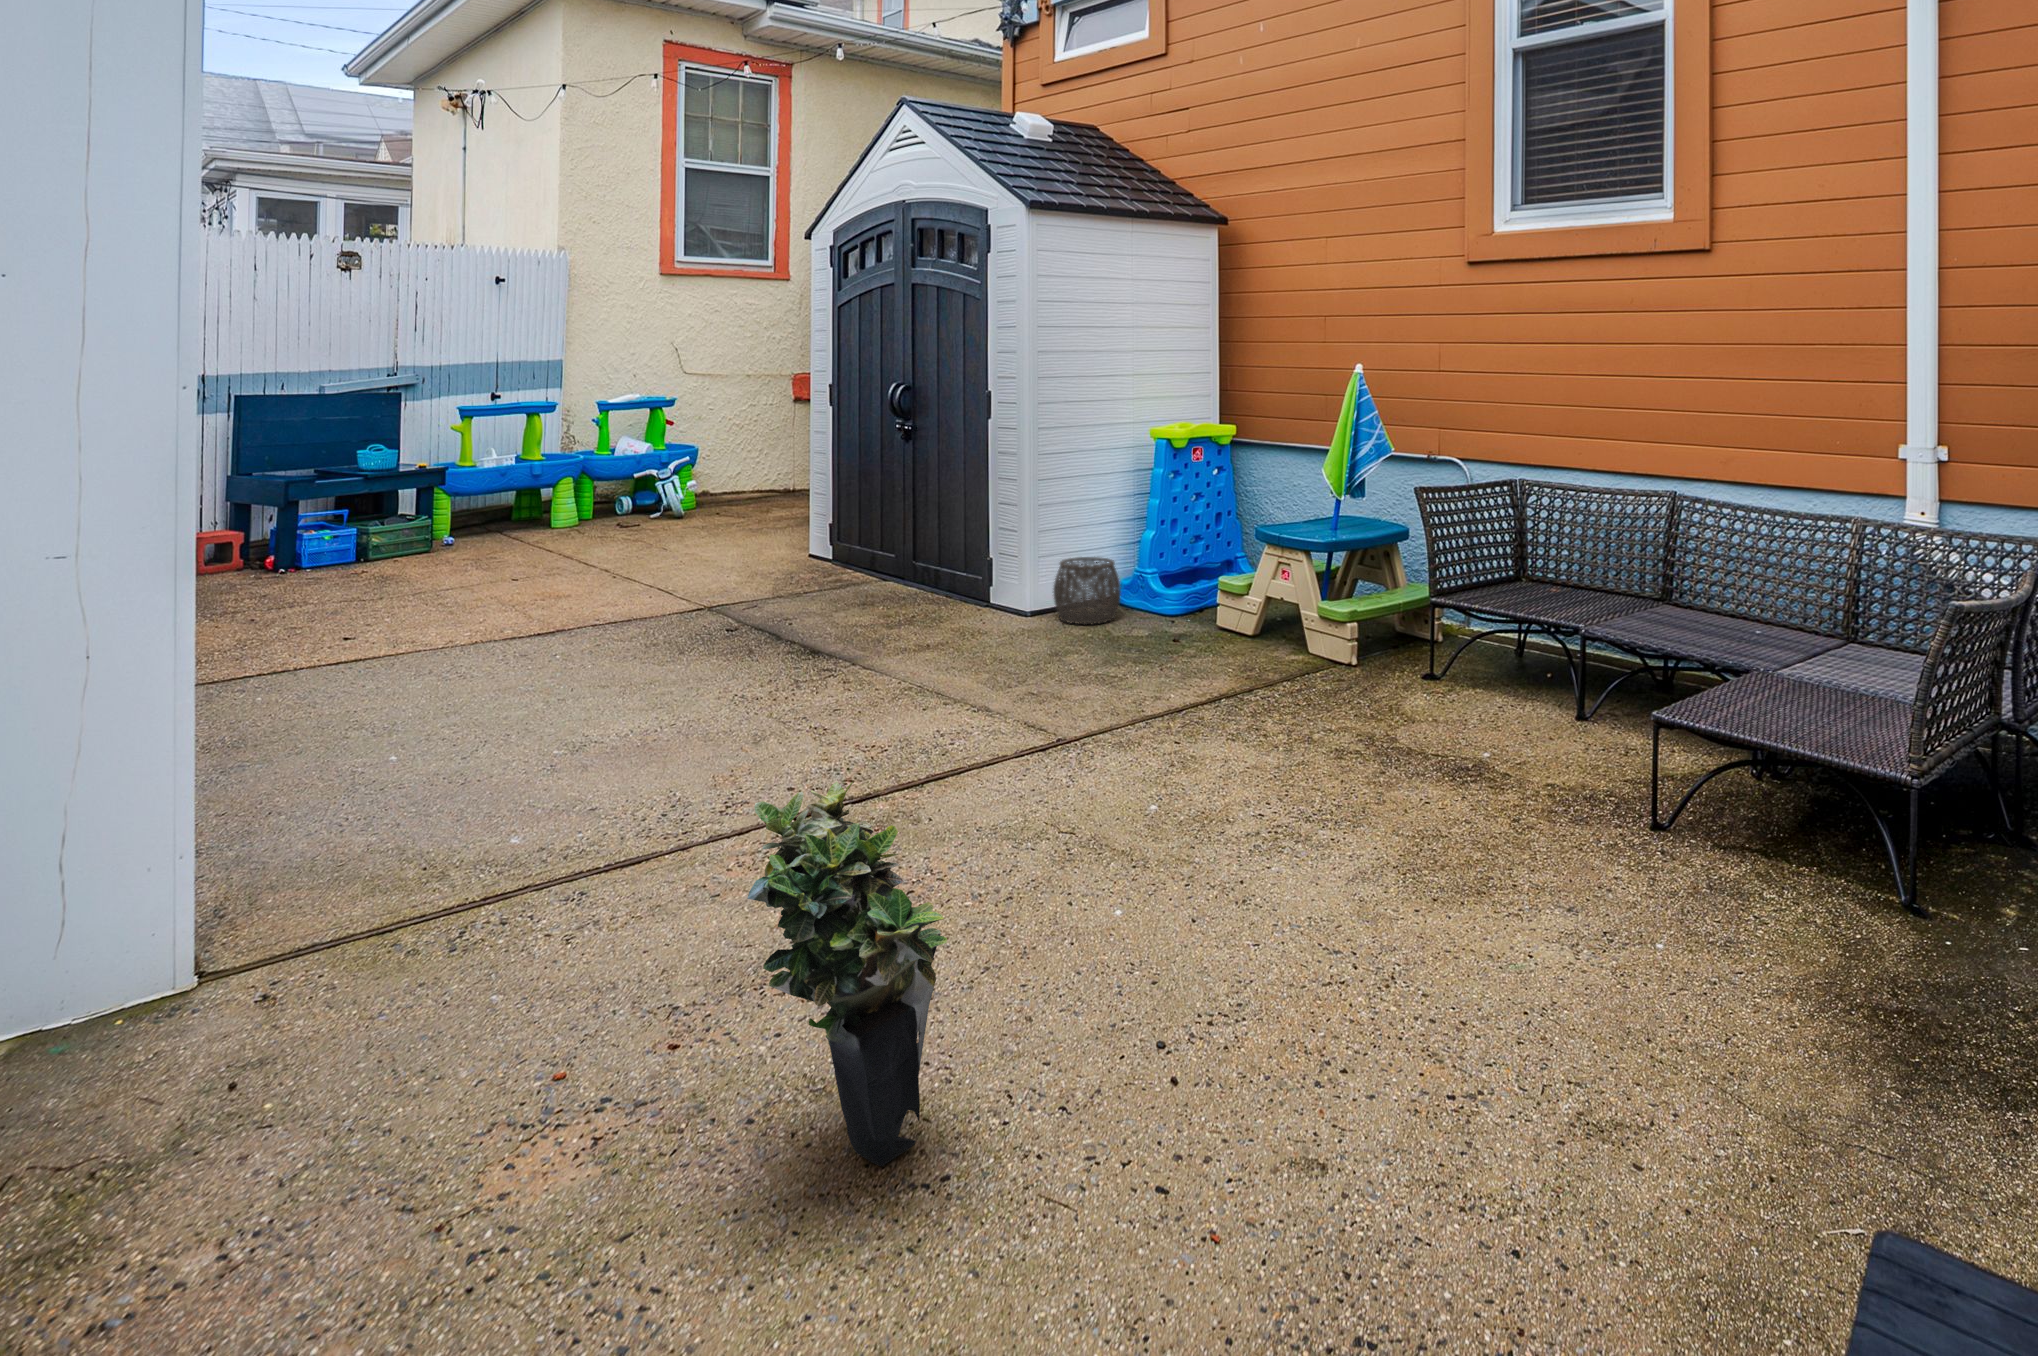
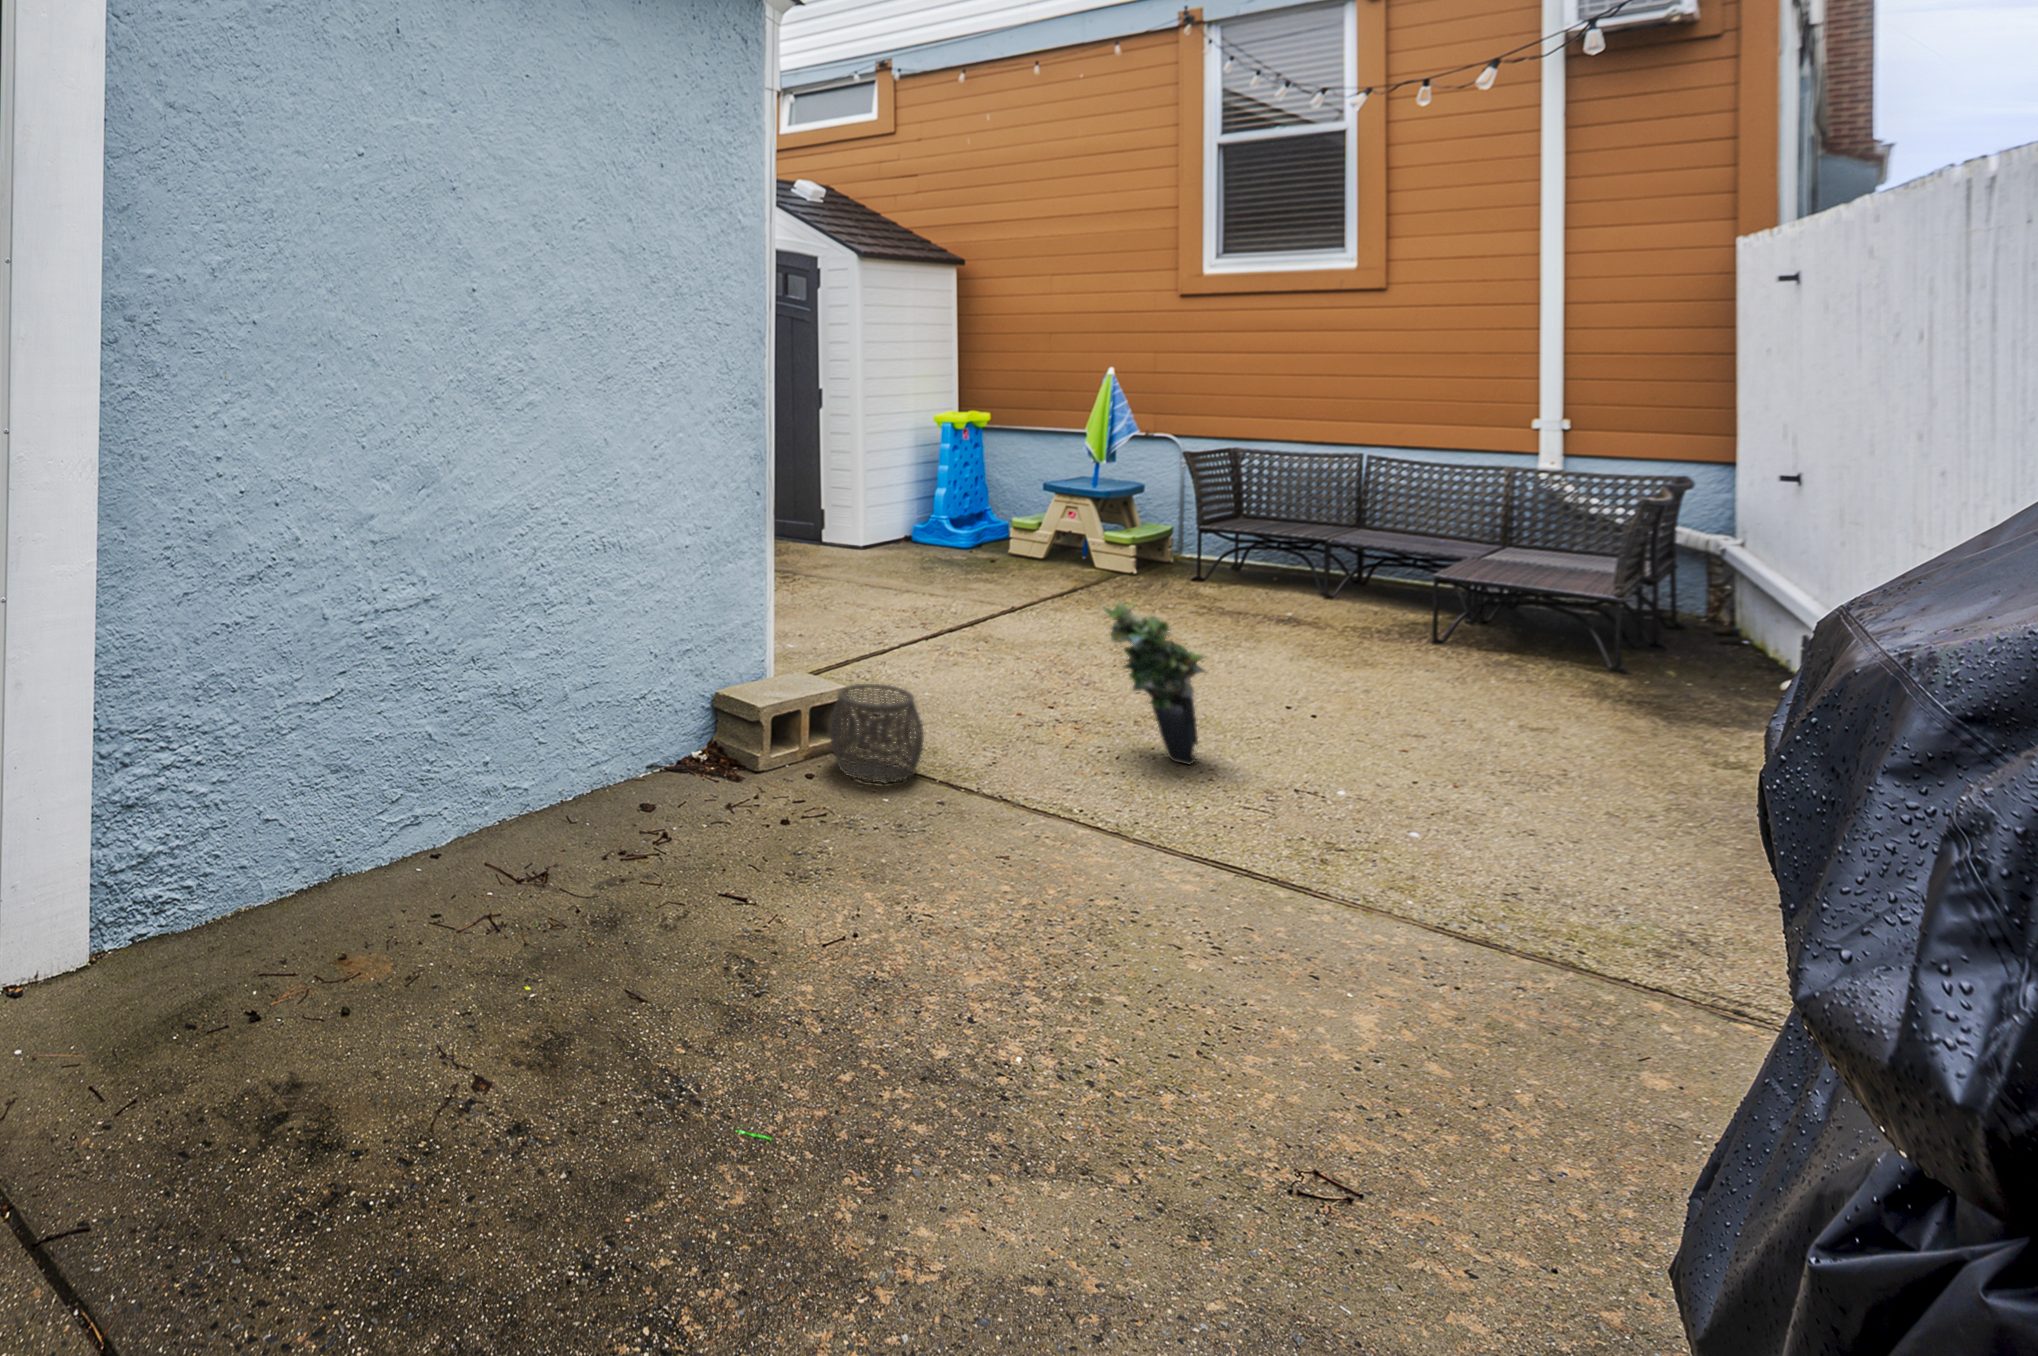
woven basket: present [1053,557,1121,624] -> present [830,684,924,783]

